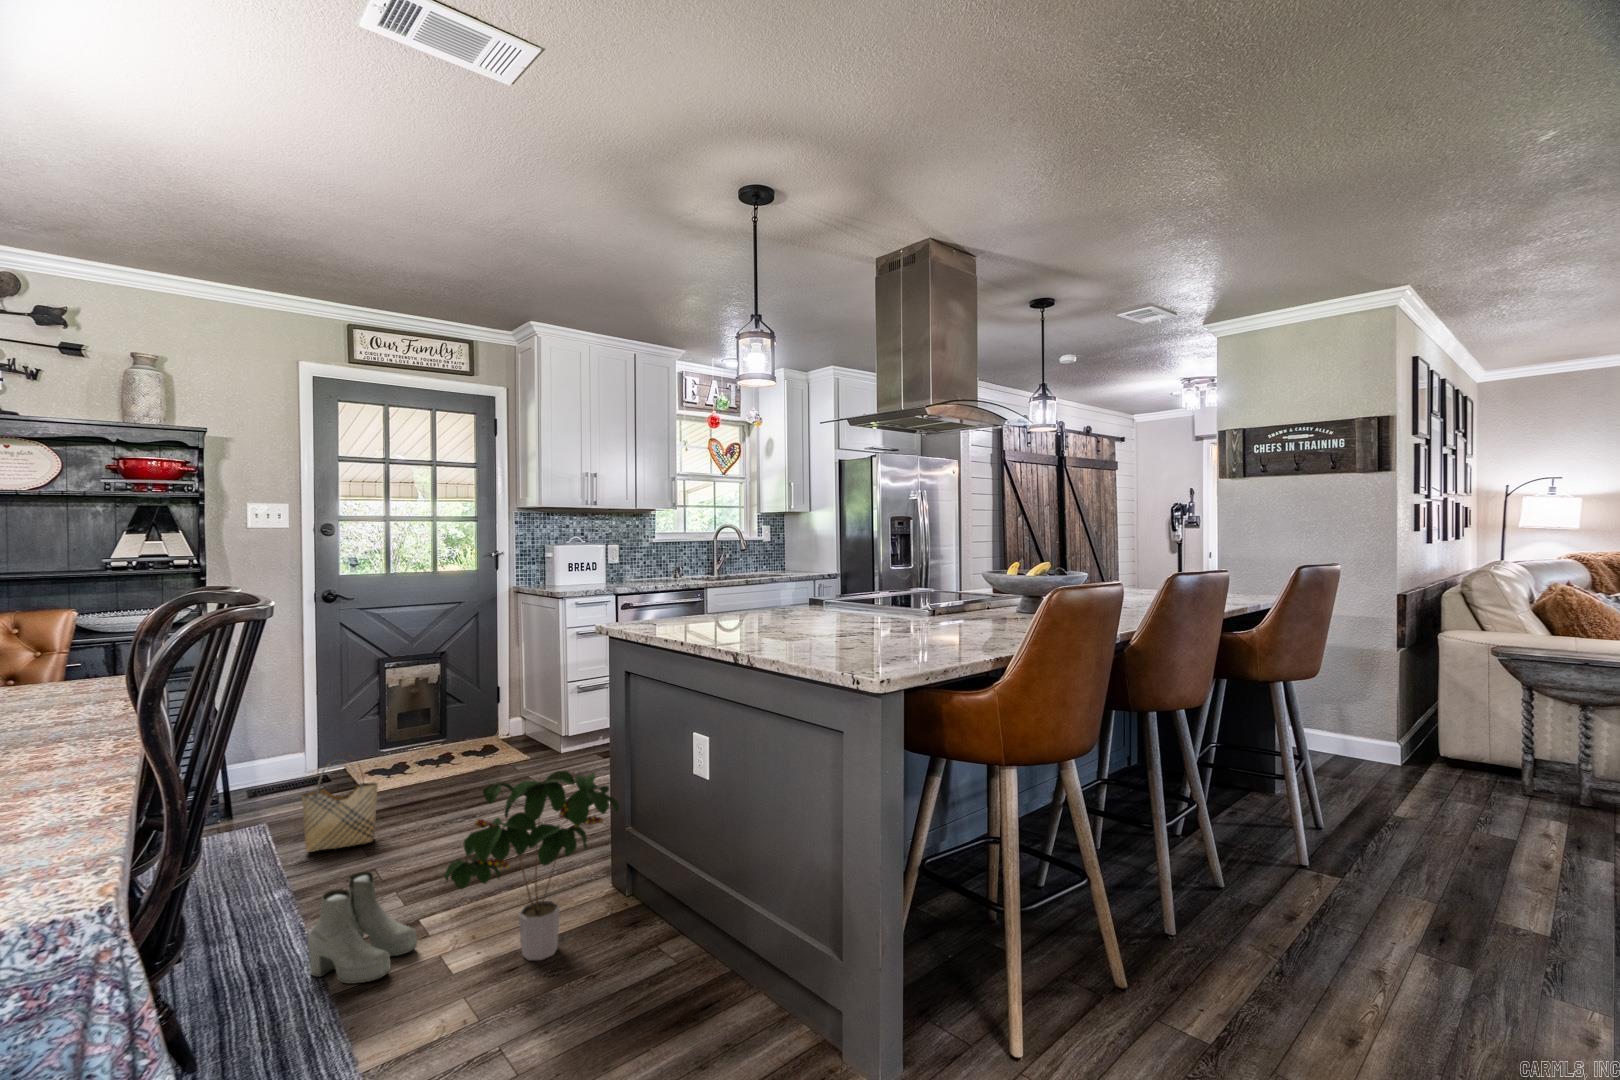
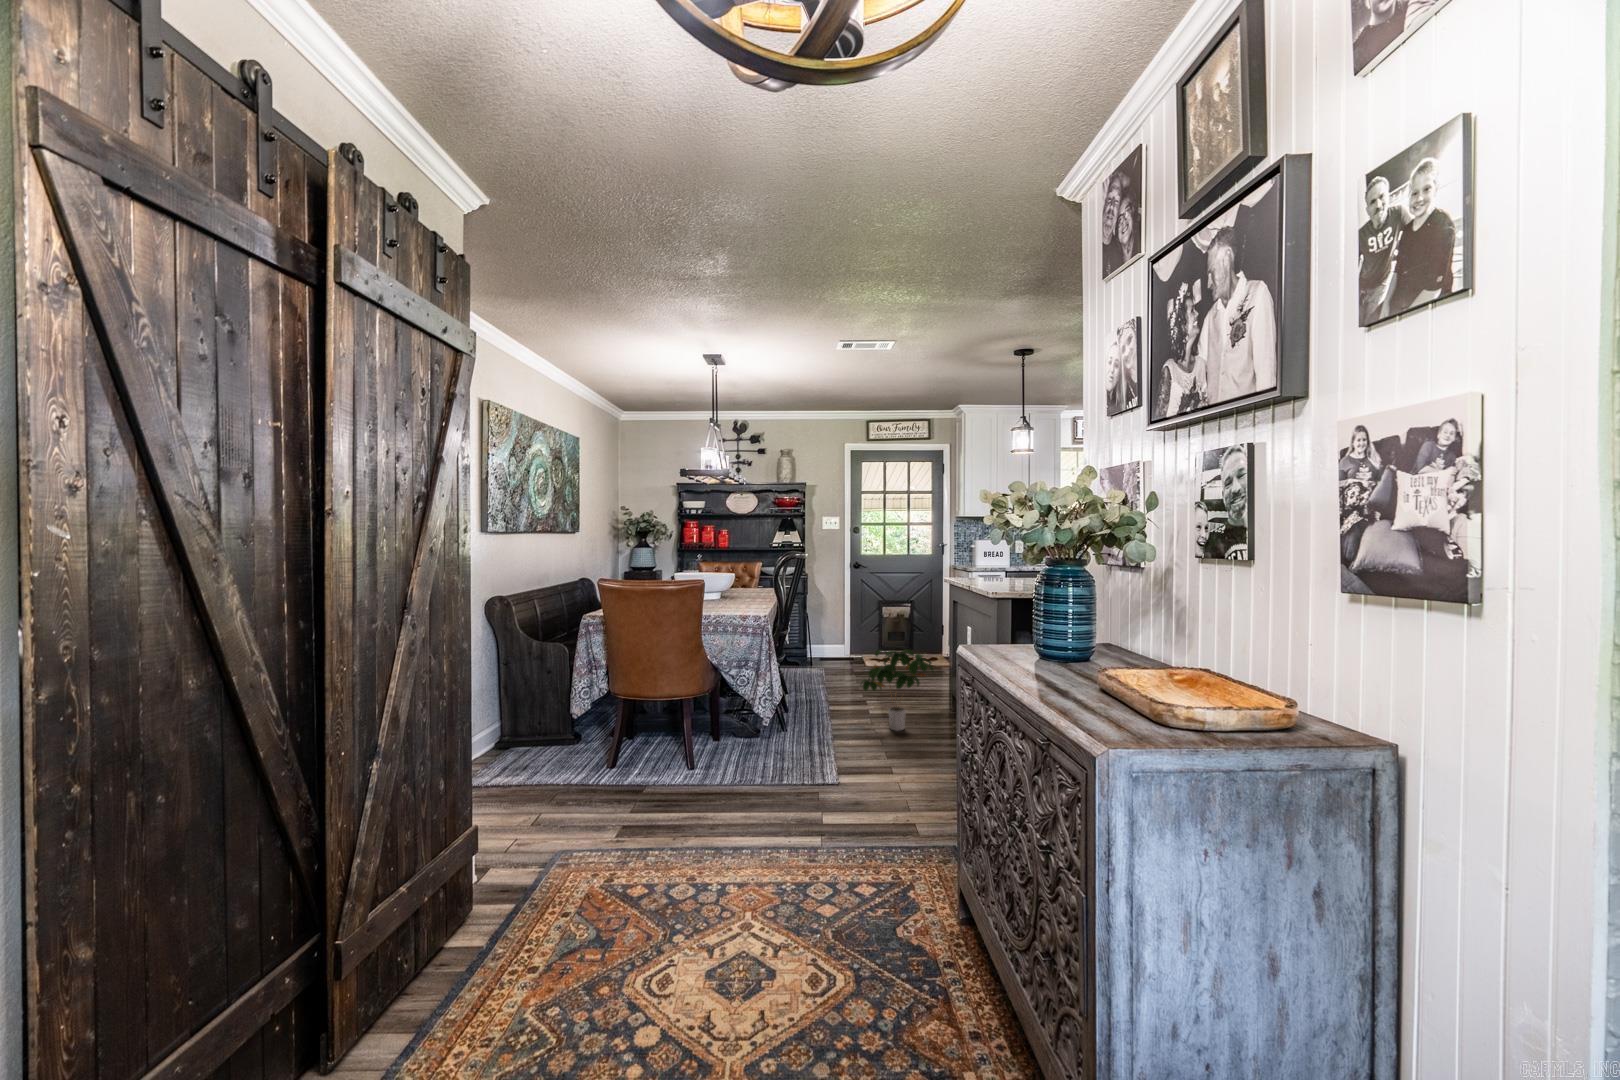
woven basket: present [301,754,378,852] -> none [830,639,861,683]
boots: present [308,871,417,984] -> none [816,681,854,720]

